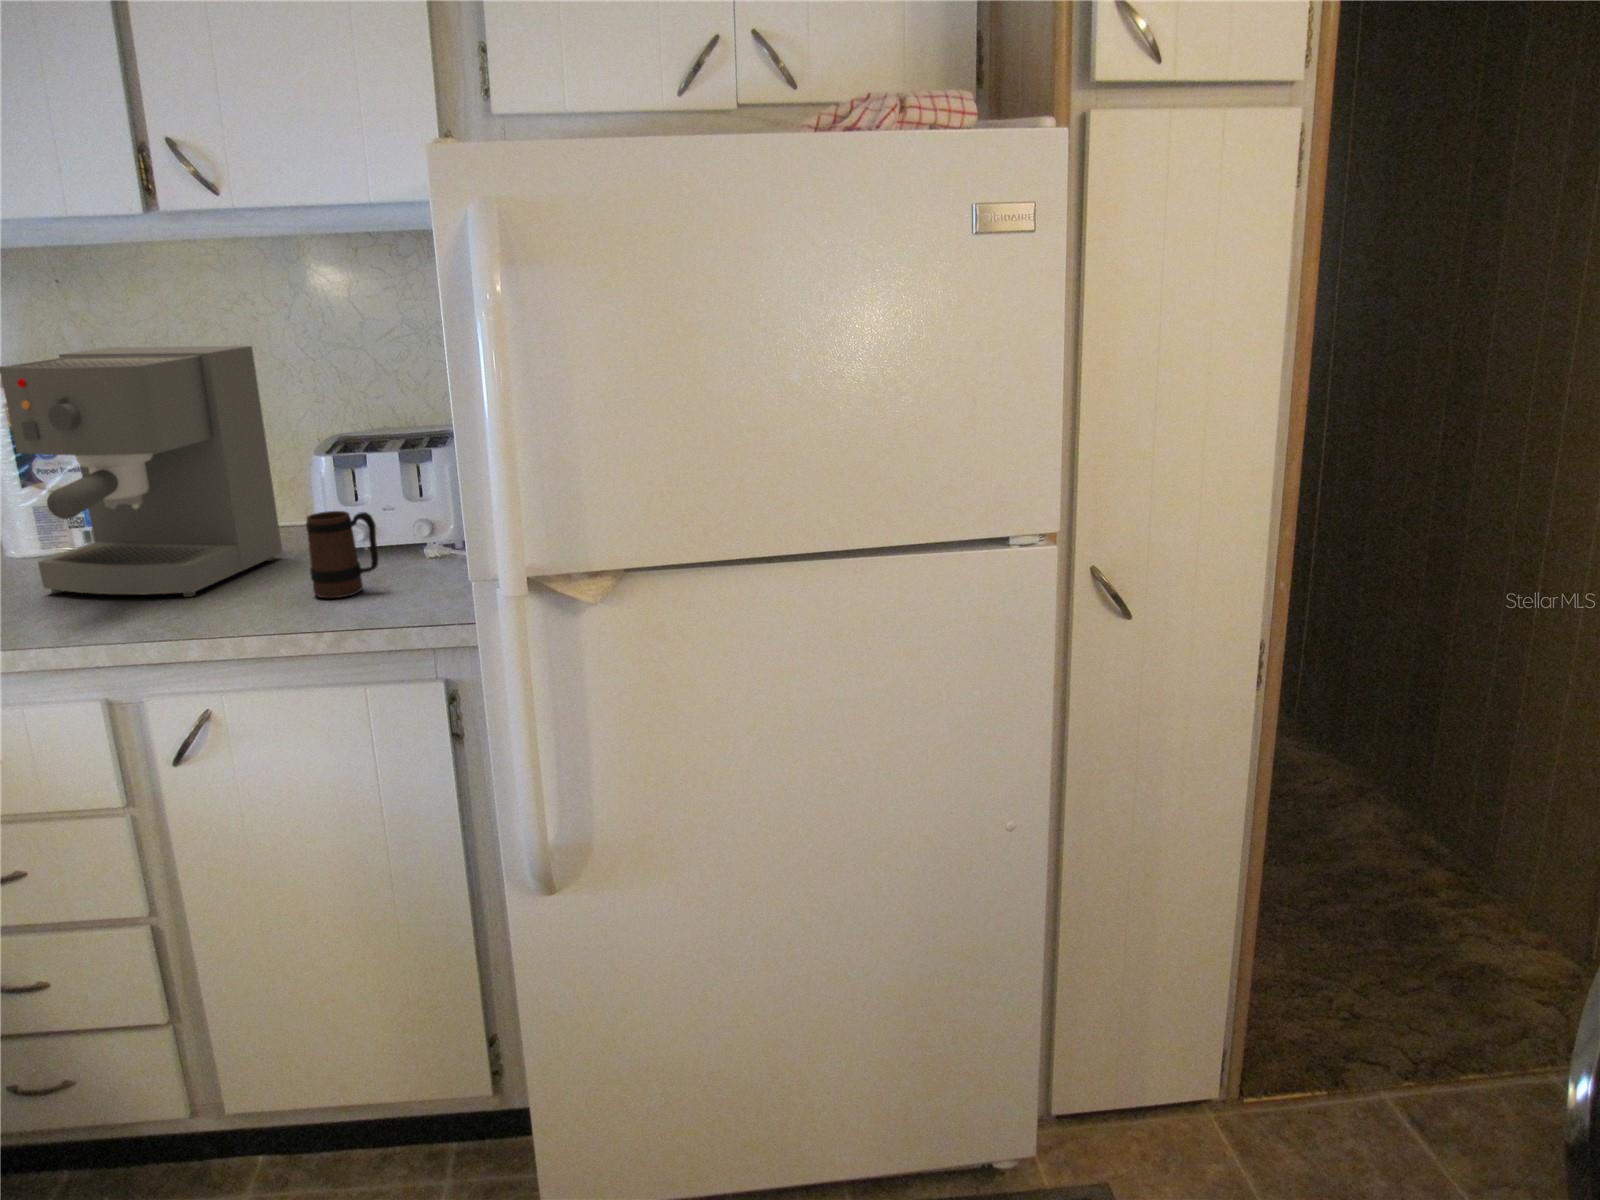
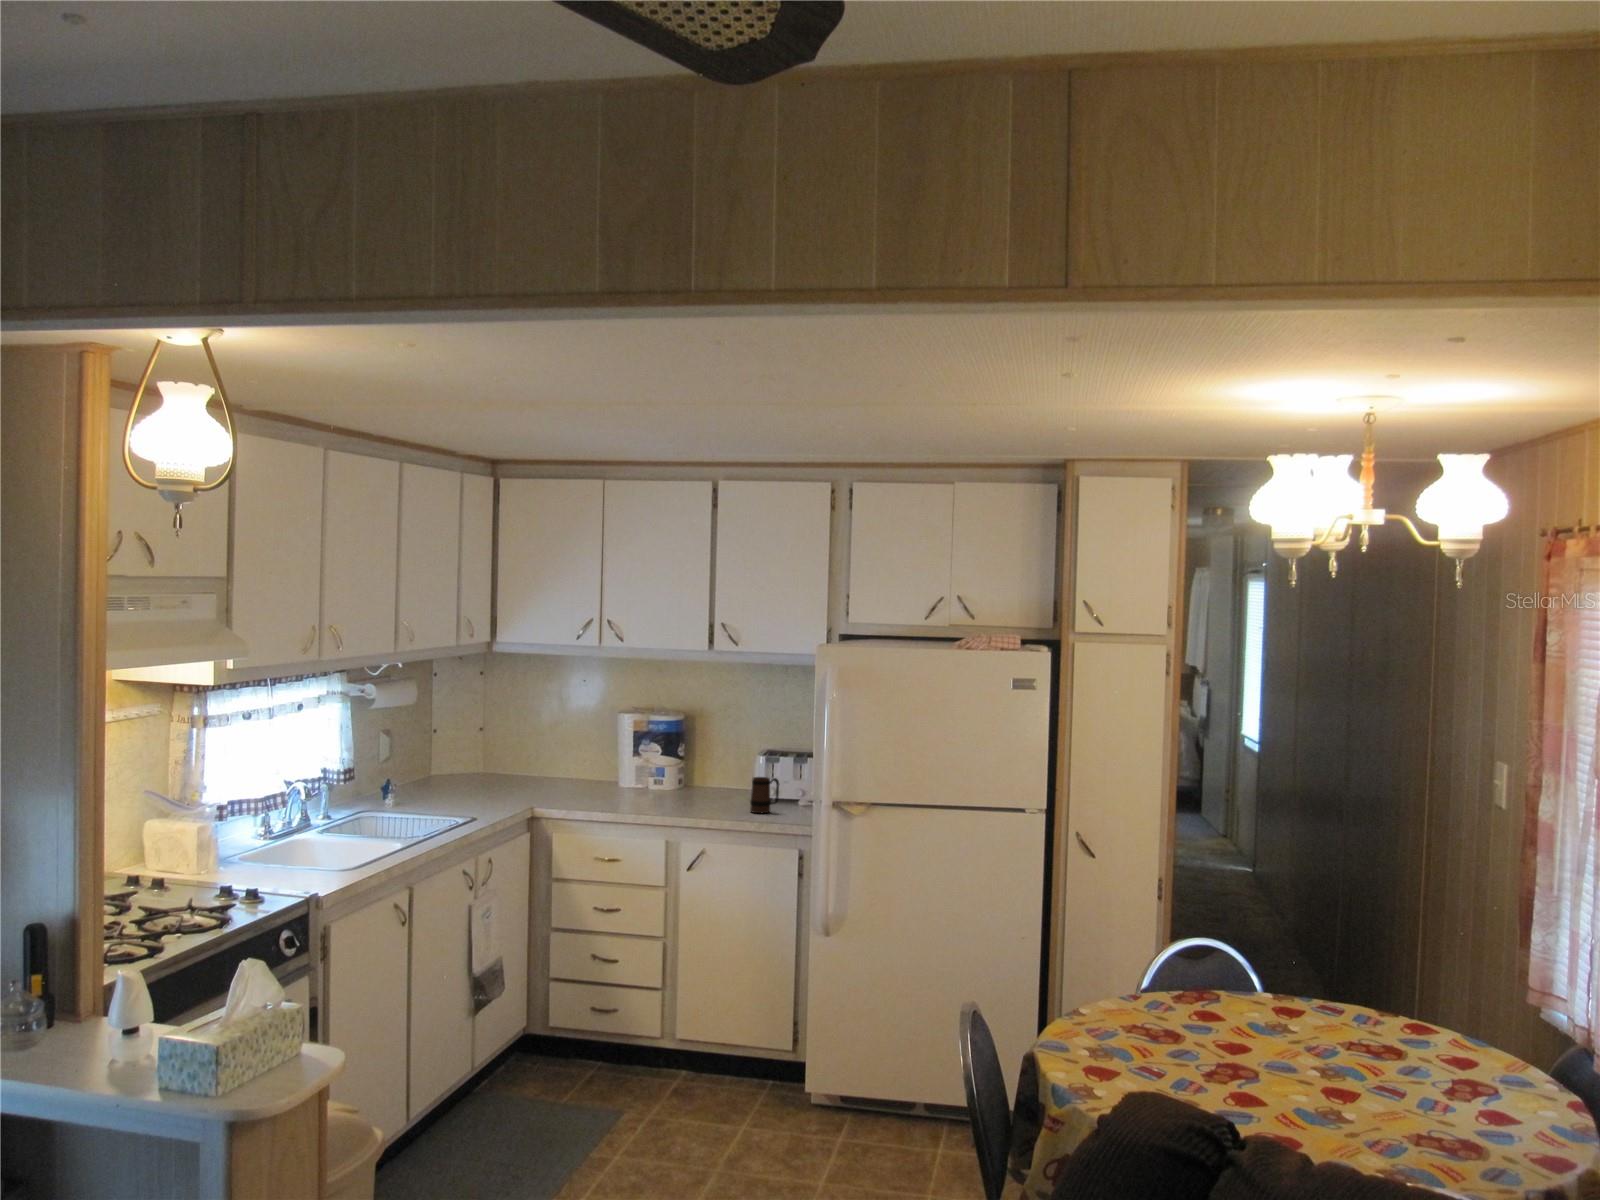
coffee maker: present [0,346,282,597] -> none [643,701,740,807]

